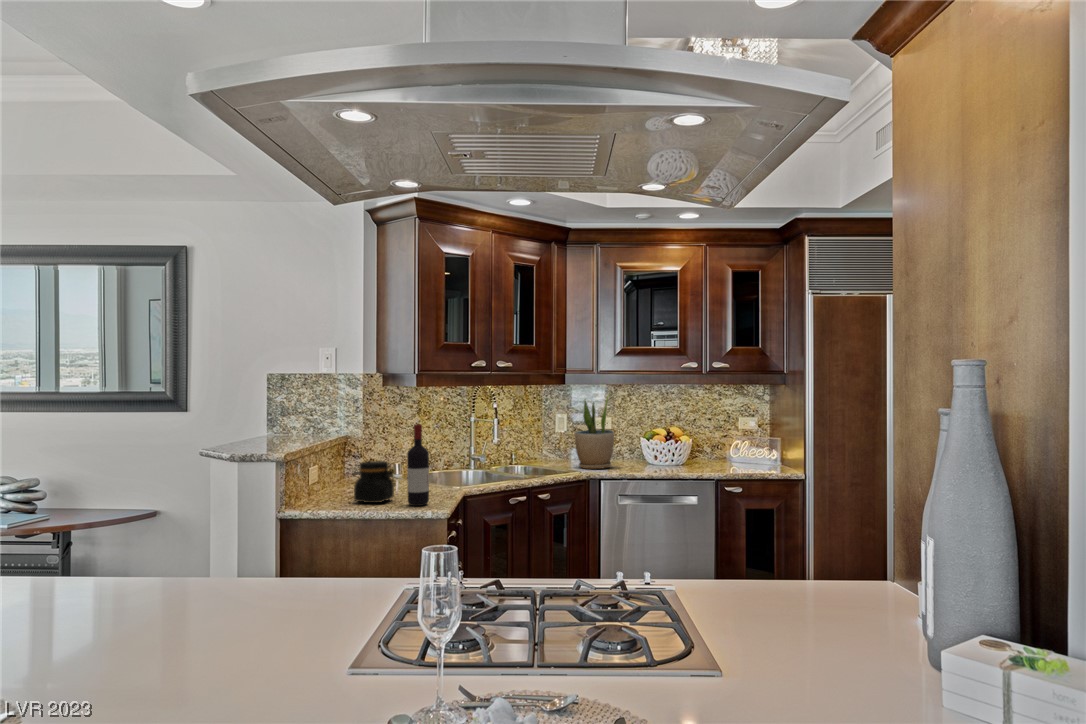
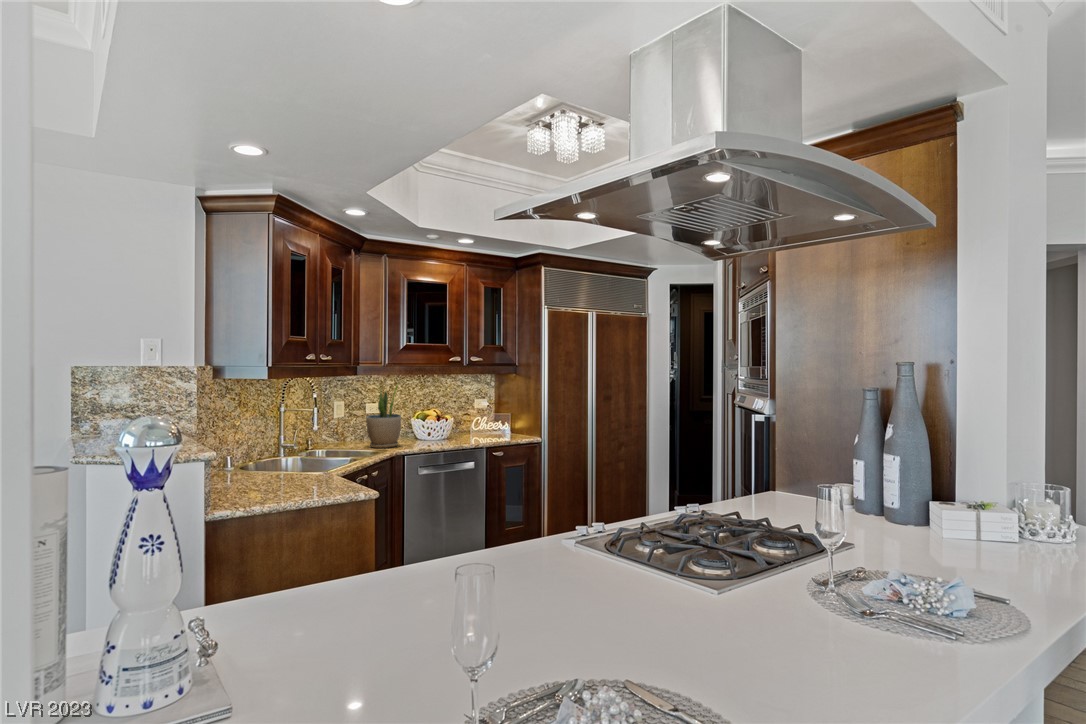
wine bottle: present [407,424,429,506] -> none [314,415,335,491]
jar: present [353,461,395,503] -> none [249,453,295,494]

